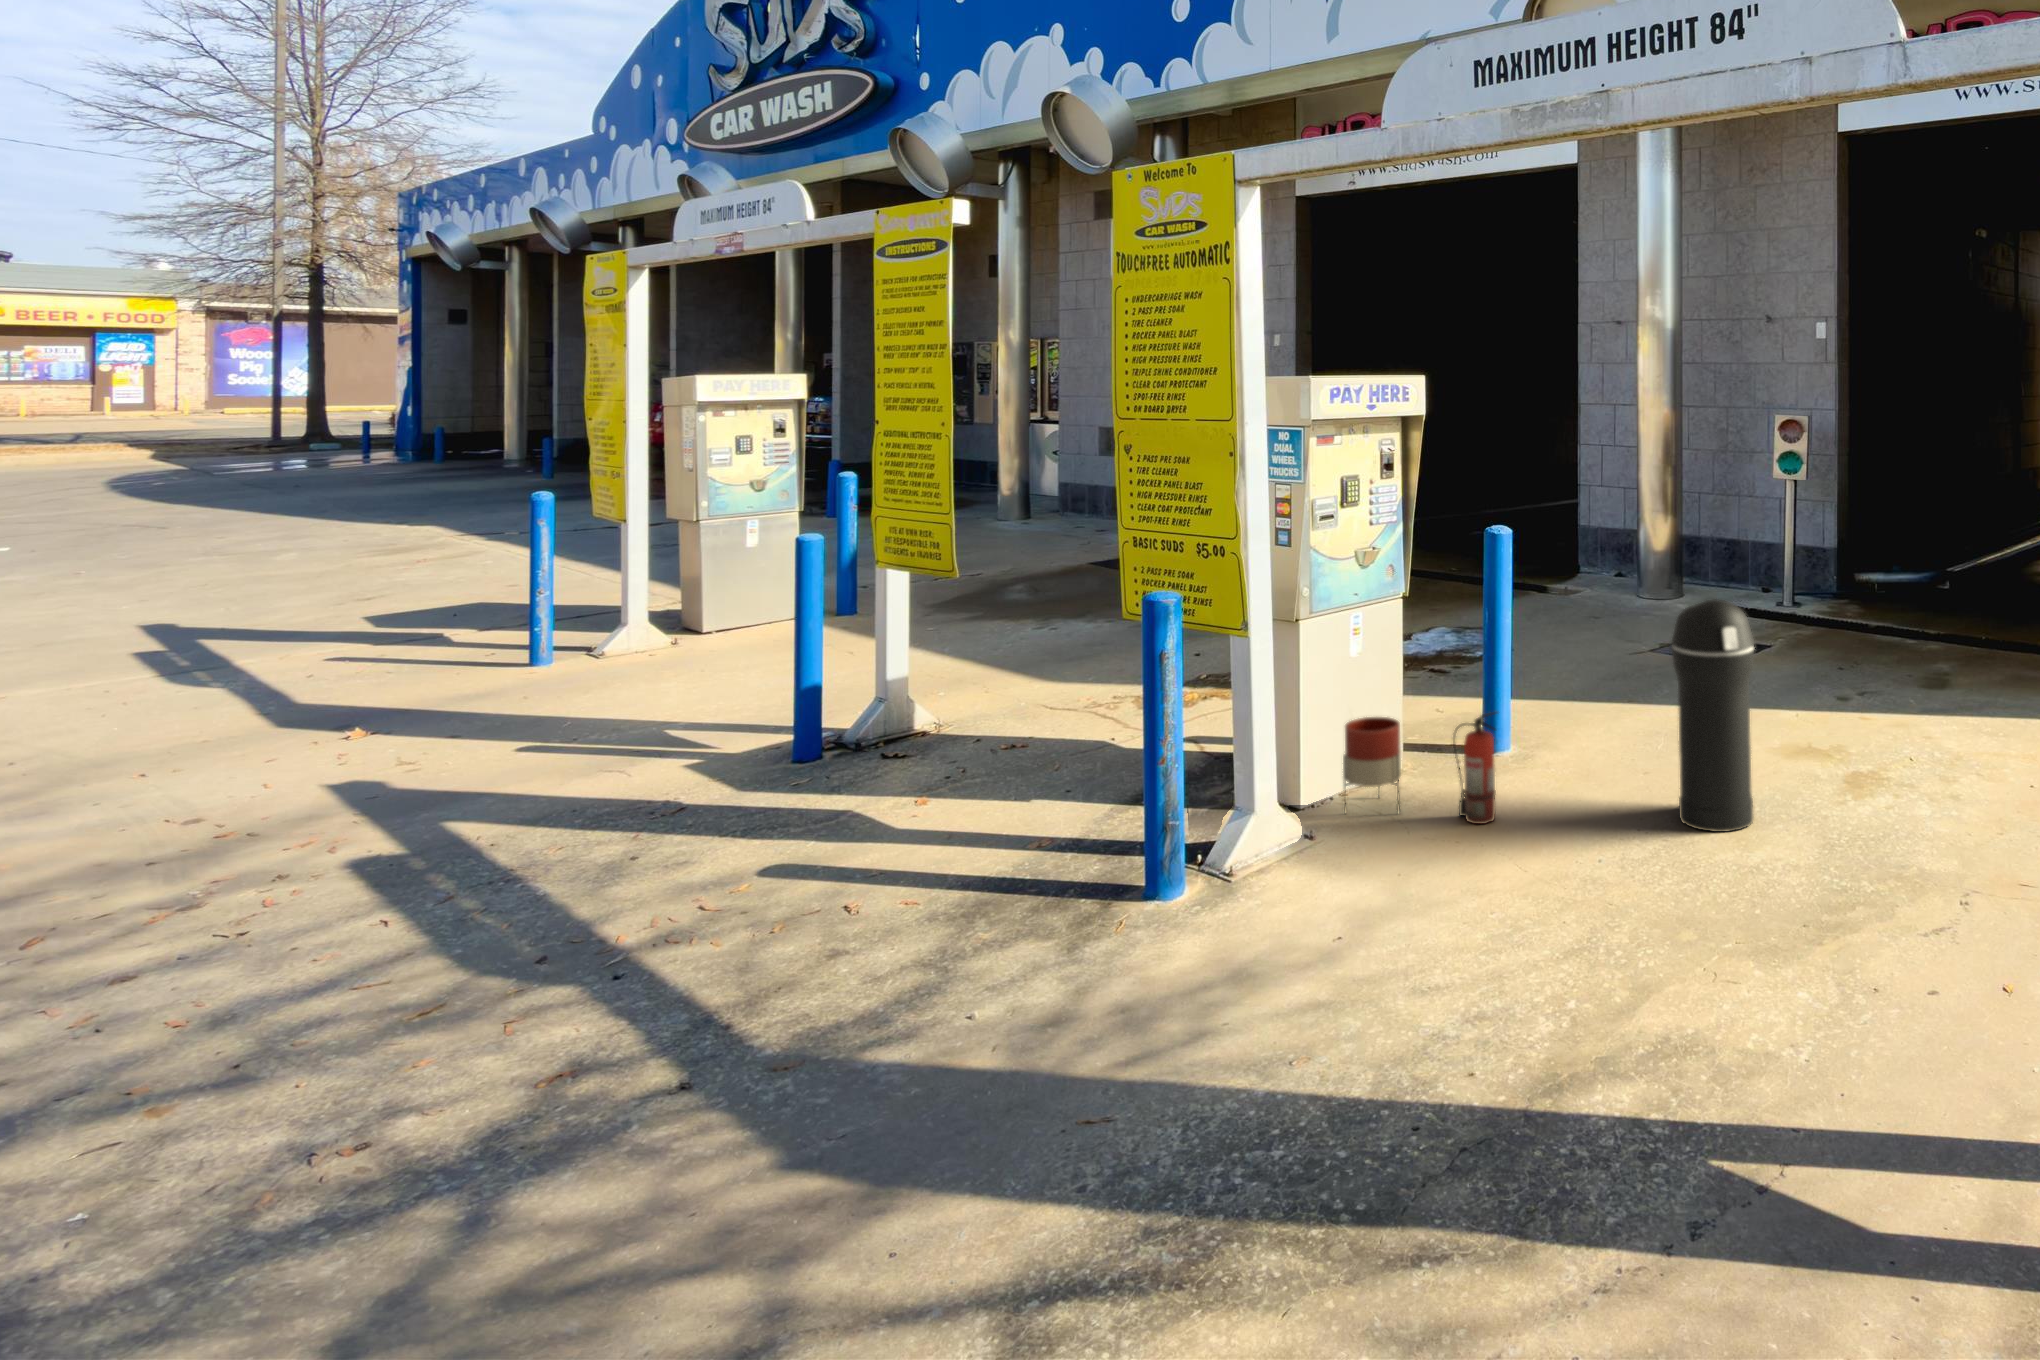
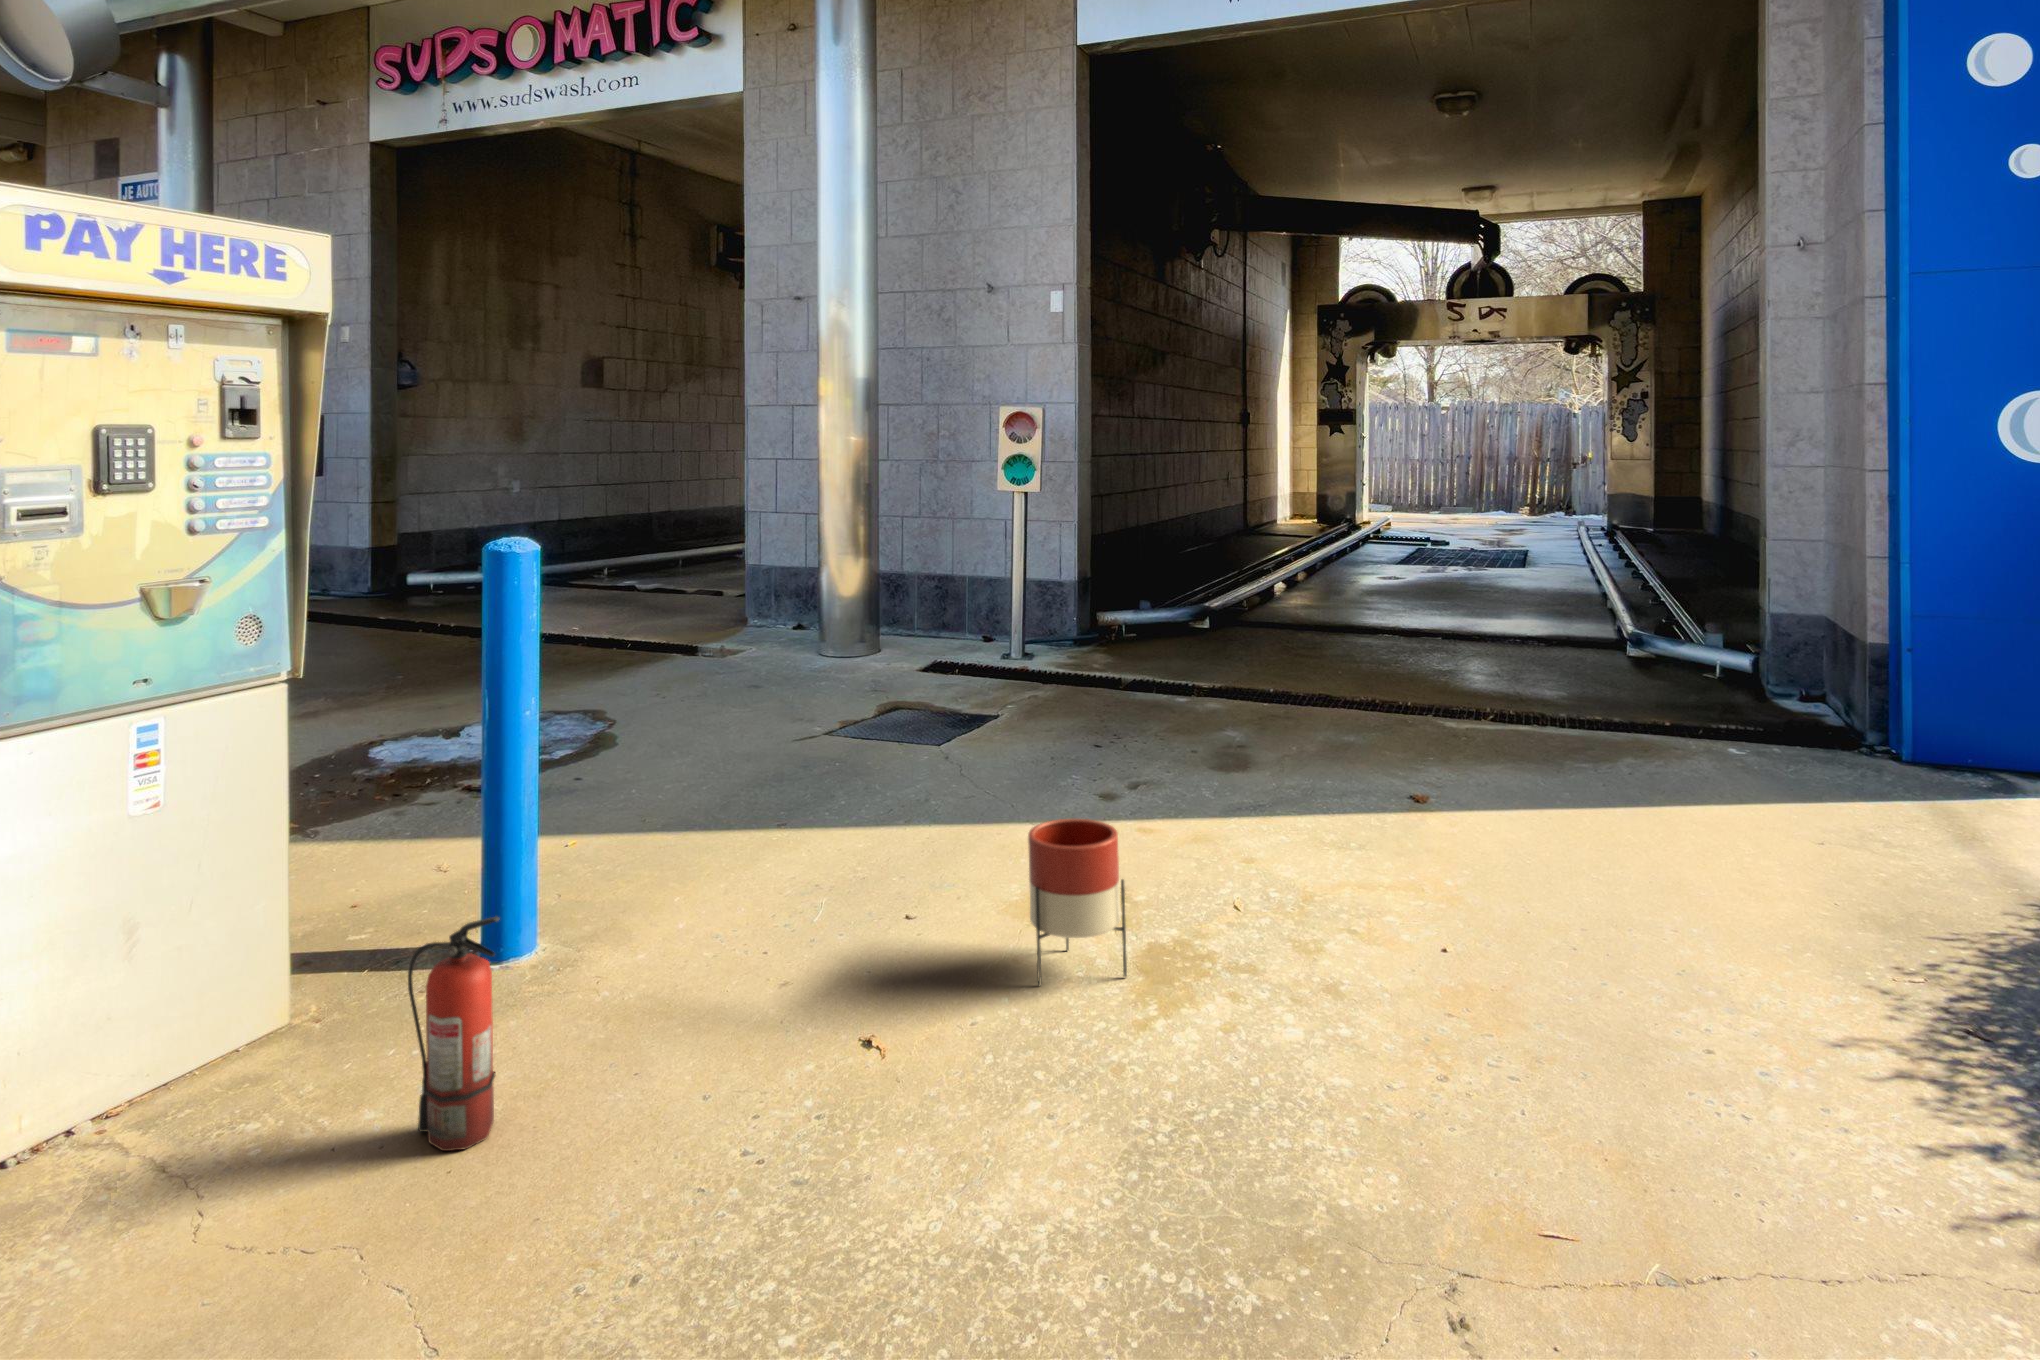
trash can: present [1671,599,1755,832] -> none [841,672,995,1120]
planter: present [1343,717,1401,811] -> present [1028,819,1127,986]

